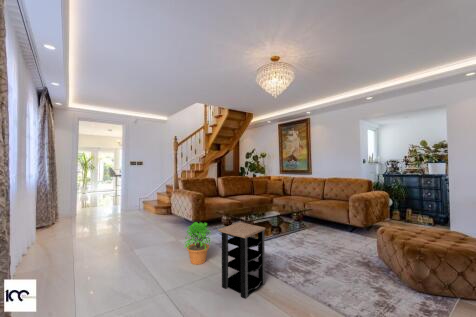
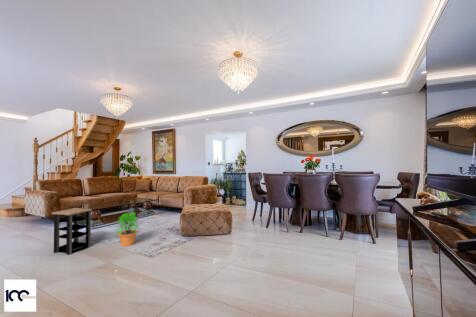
potted plant: present [185,222,211,264] -> present [116,213,139,246]

